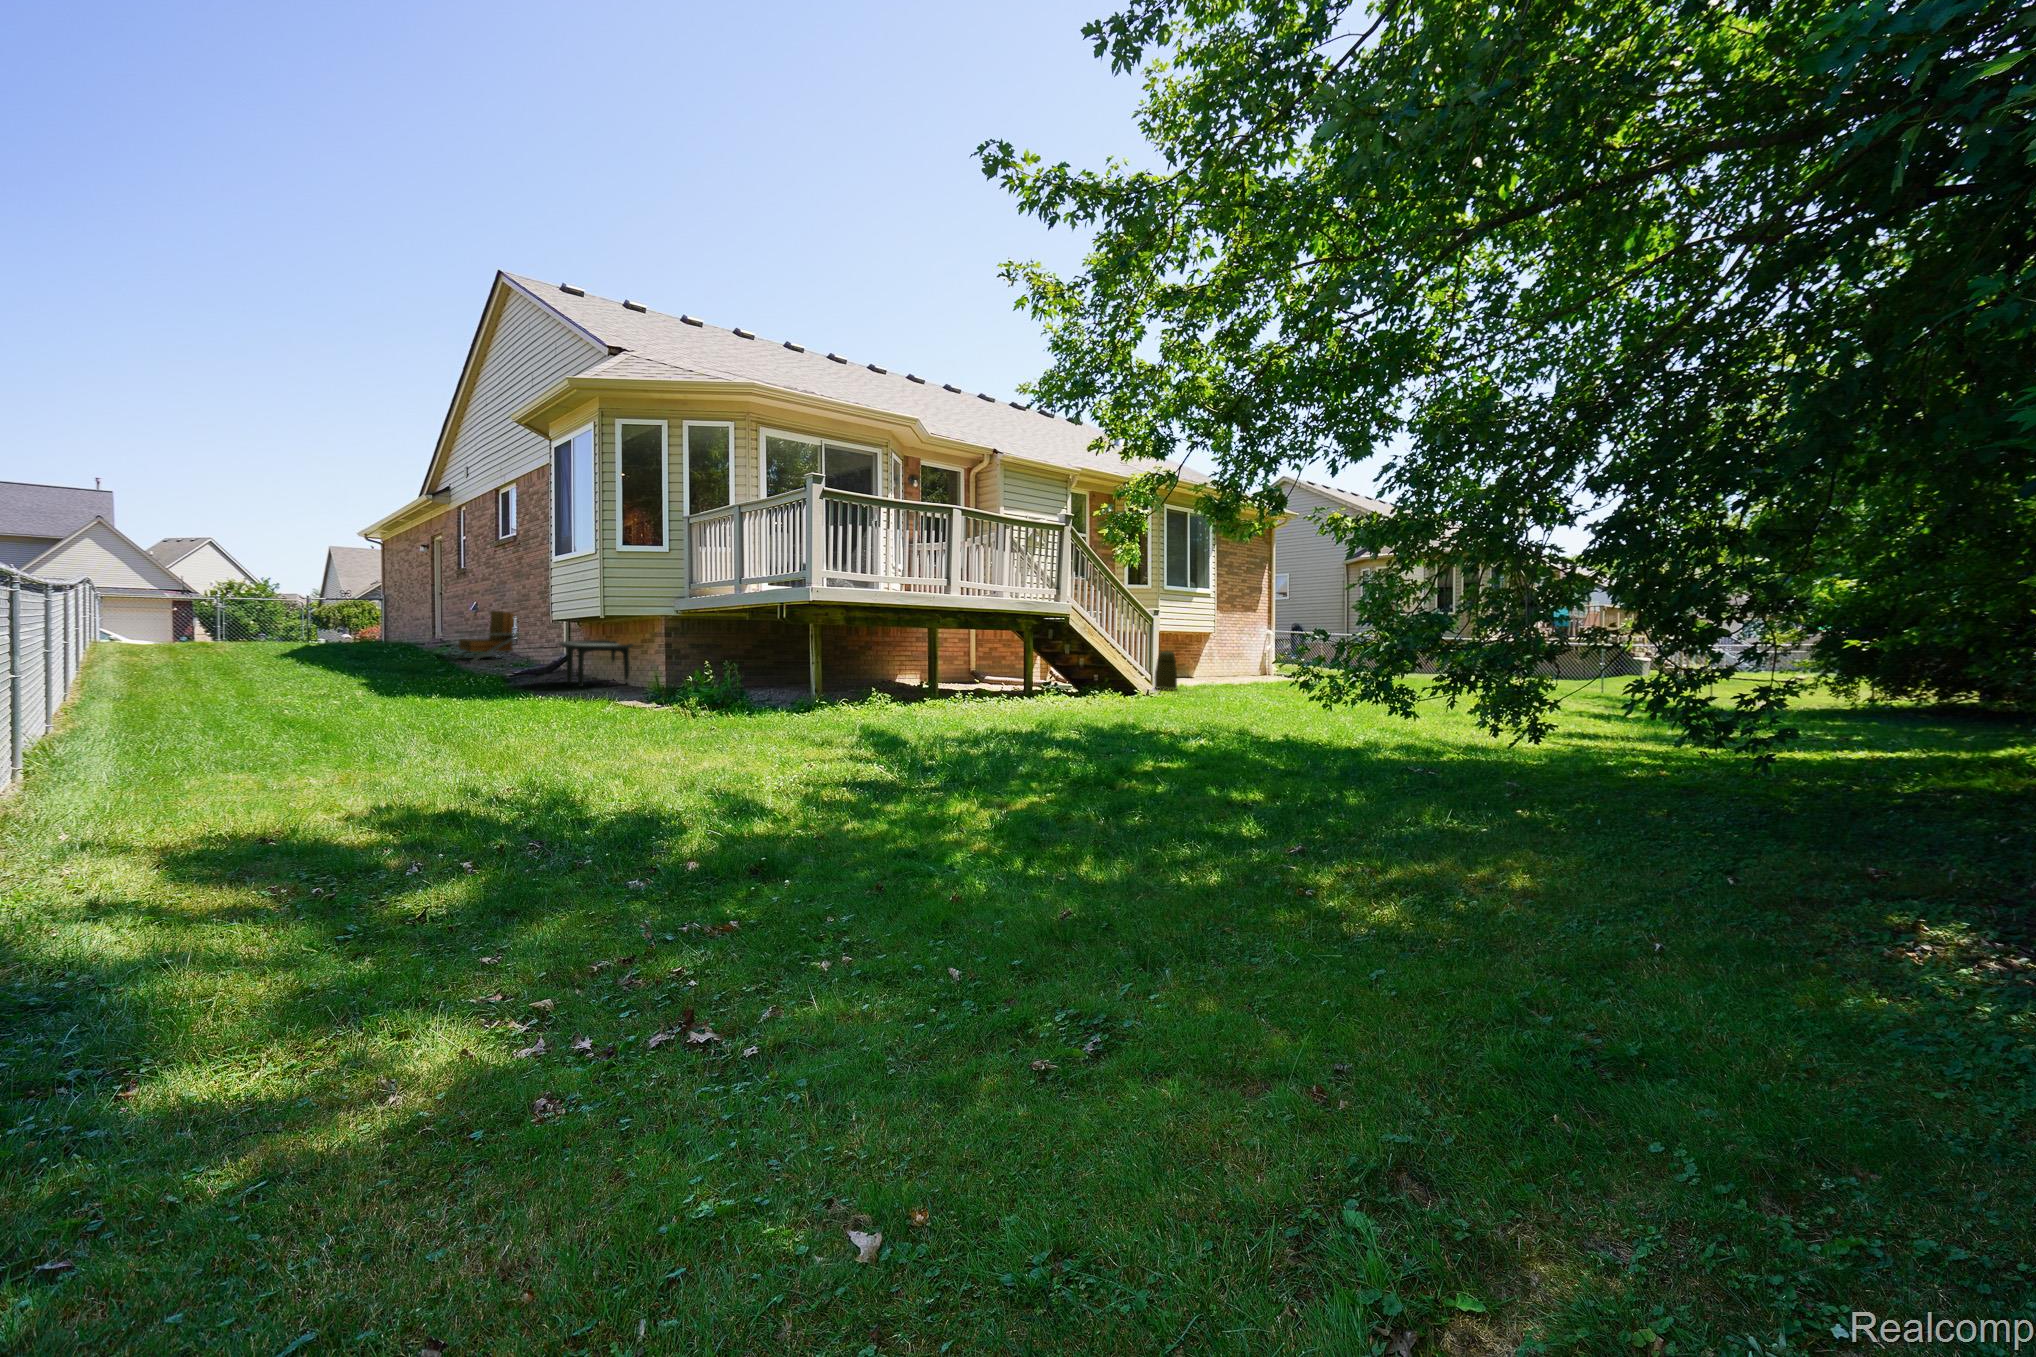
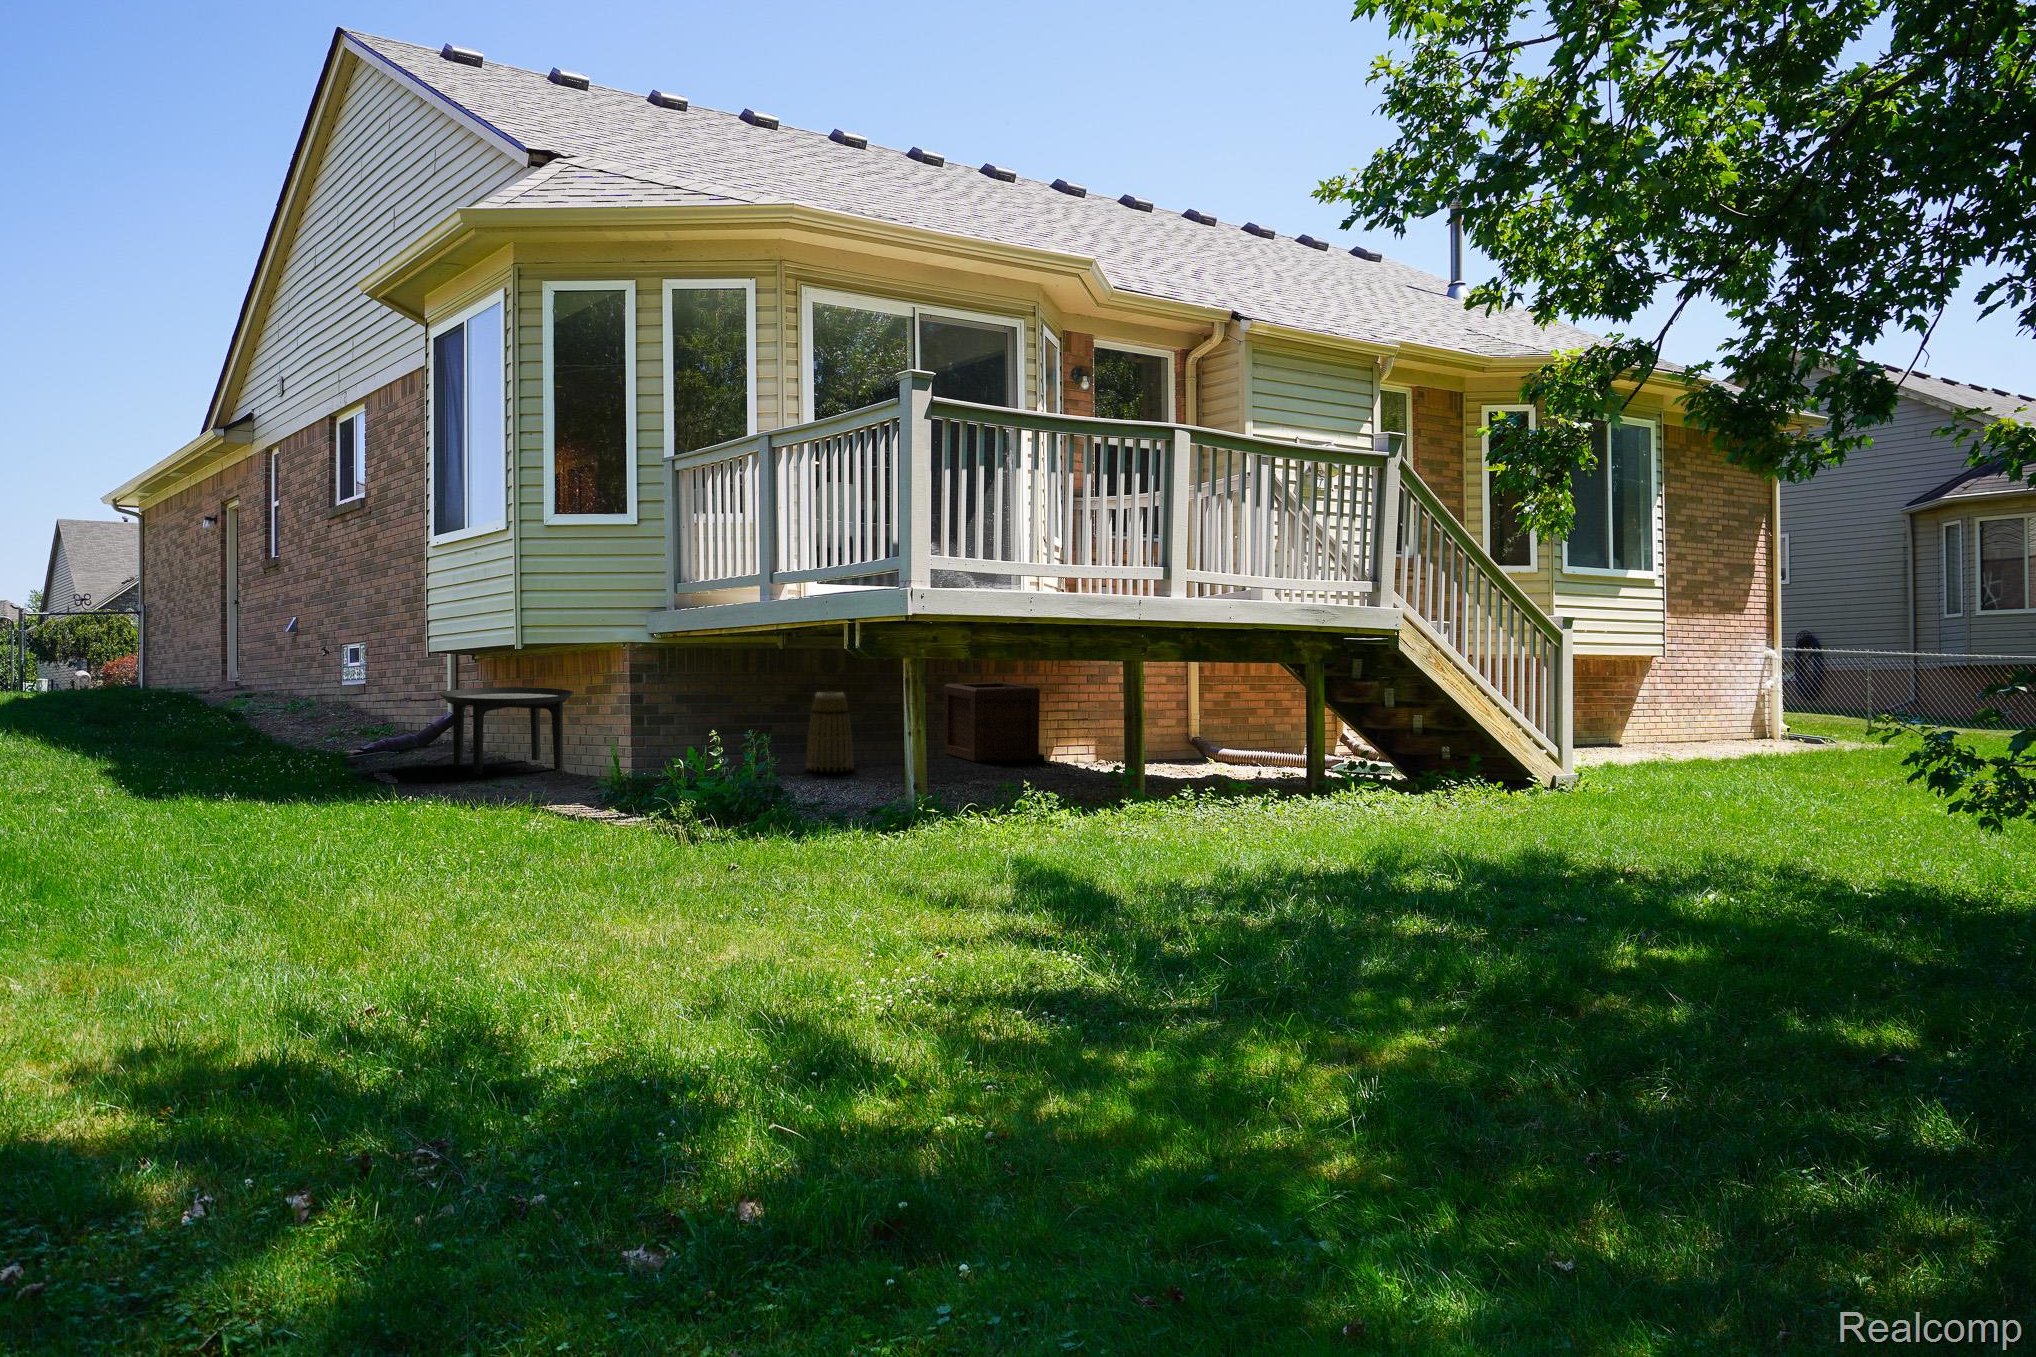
lounge chair: present [457,610,518,663] -> none [265,631,375,725]
wooden crate: none [842,641,893,682] -> present [943,683,1040,762]
basket: present [1154,651,1177,690] -> present [806,692,854,771]

